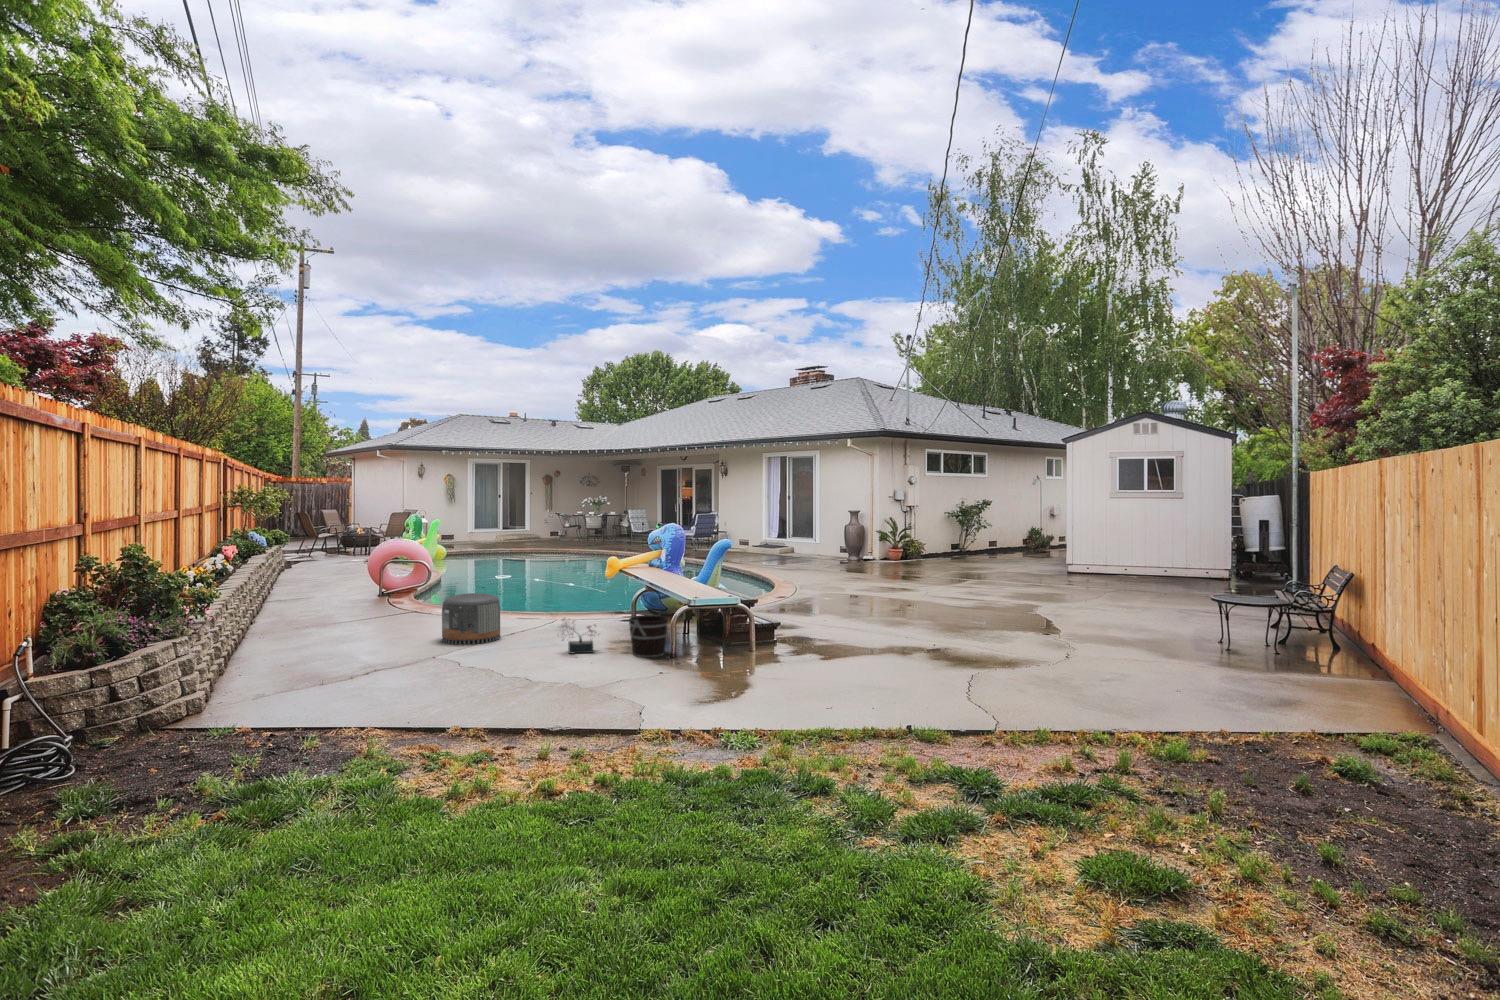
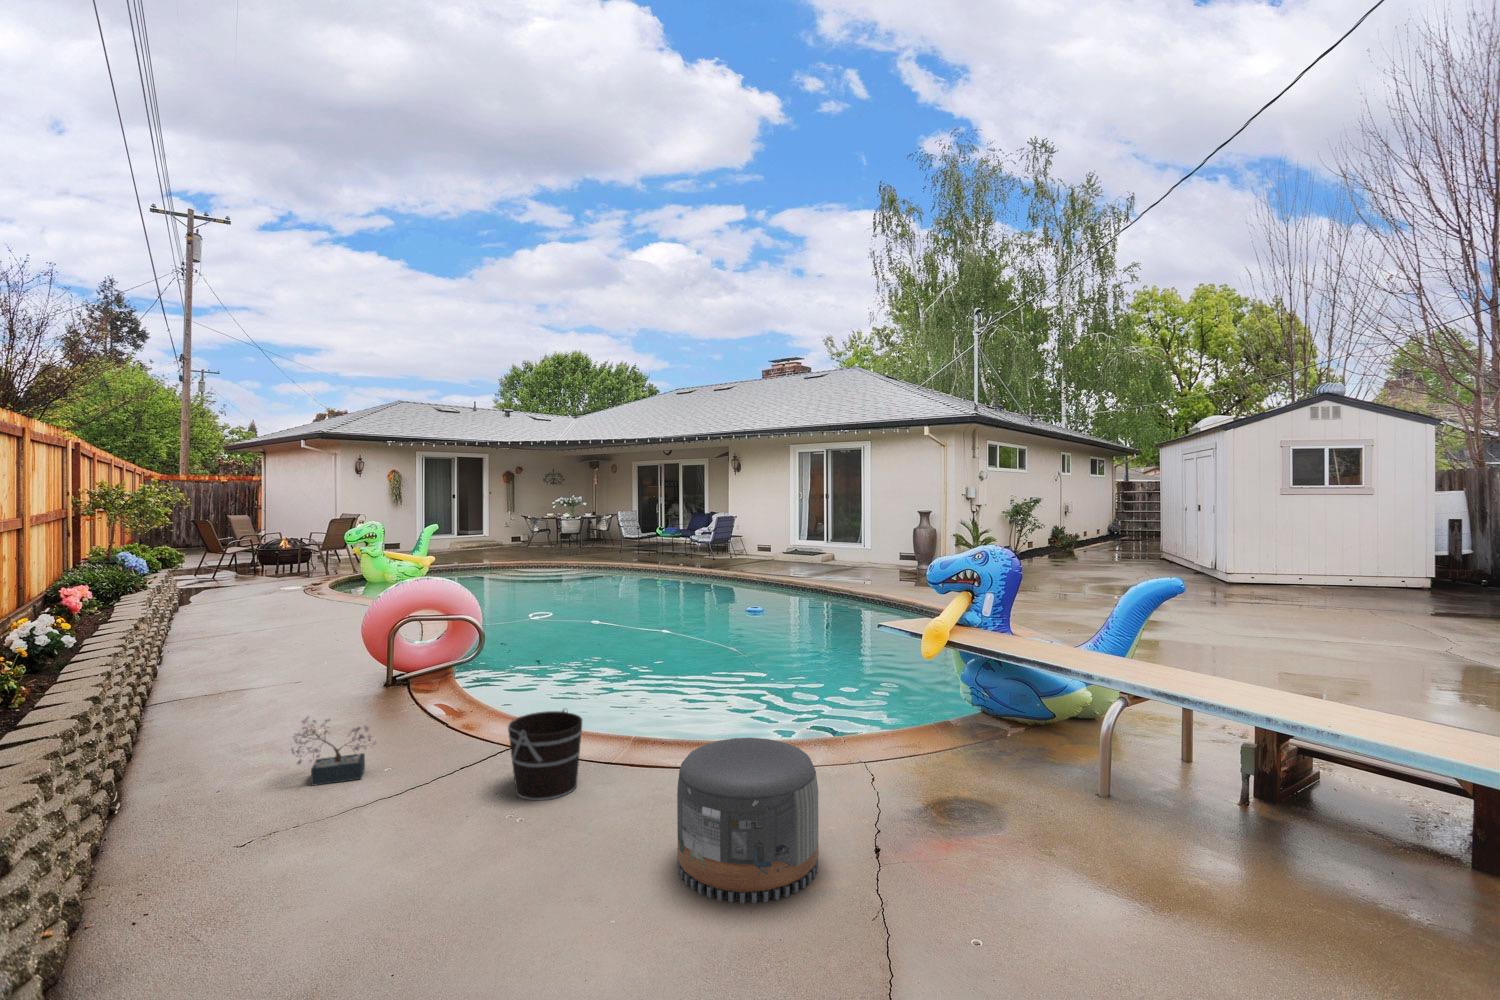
bucket: present [629,615,668,657] -> present [508,708,582,800]
decorative plant: present [561,618,597,654] -> present [291,717,376,786]

